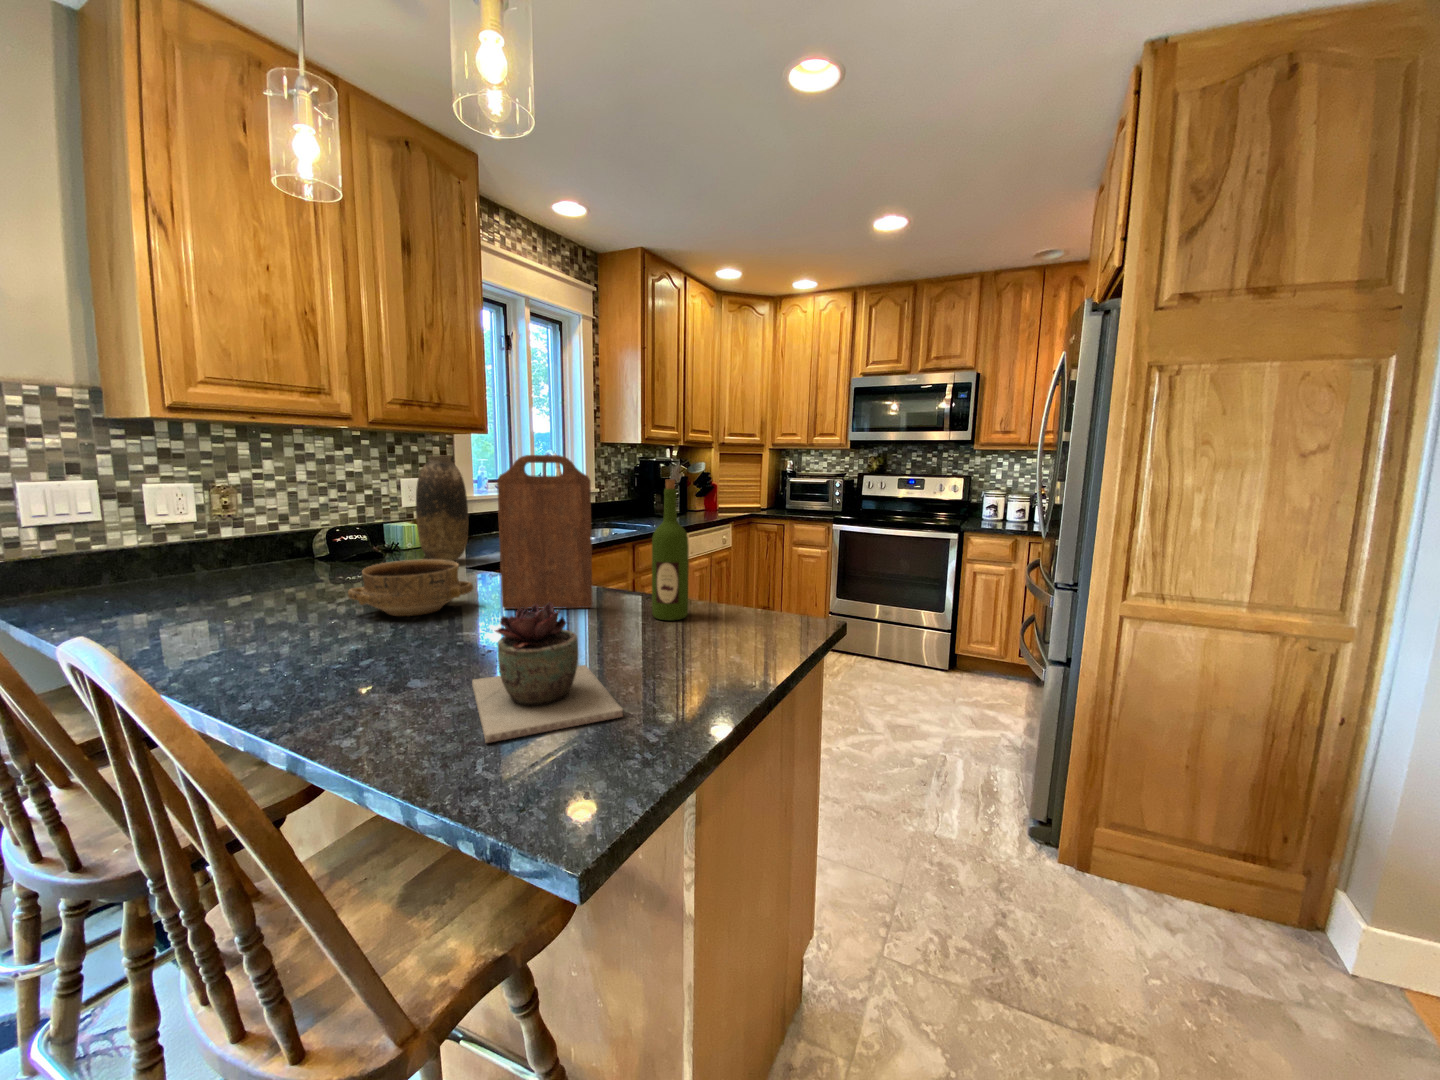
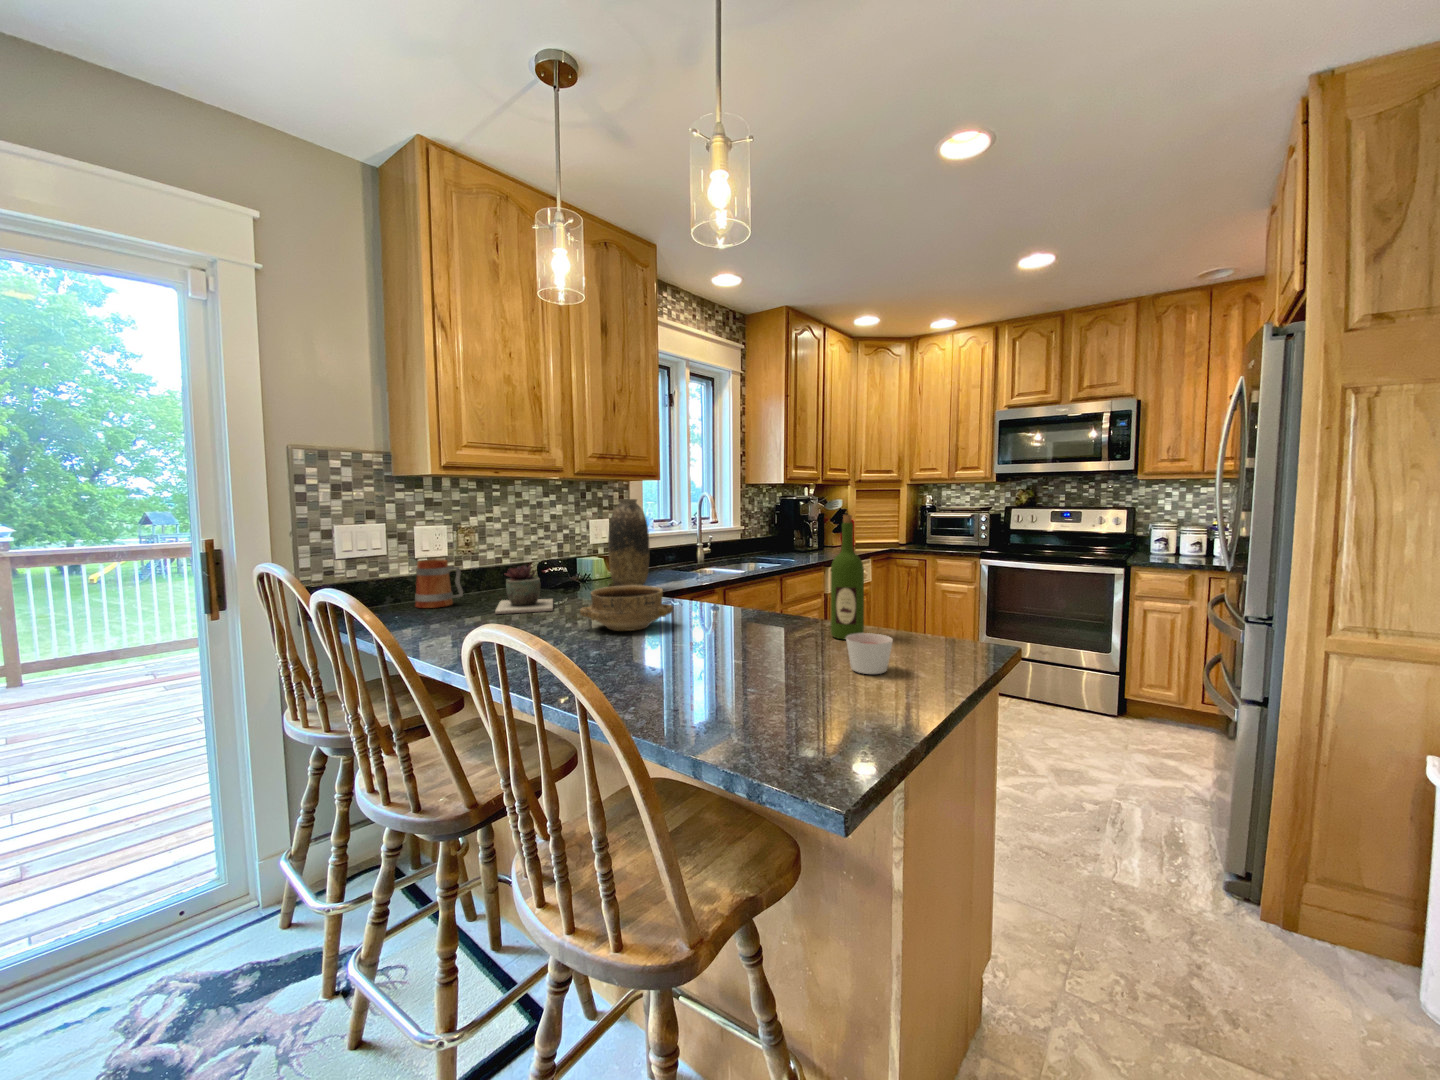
cutting board: present [497,455,593,609] -> none [697,496,774,629]
mug: none [139,527,213,589] -> present [415,560,463,608]
succulent plant: present [472,603,623,743] -> present [495,565,553,614]
candle: none [652,618,705,666] -> present [846,633,893,674]

